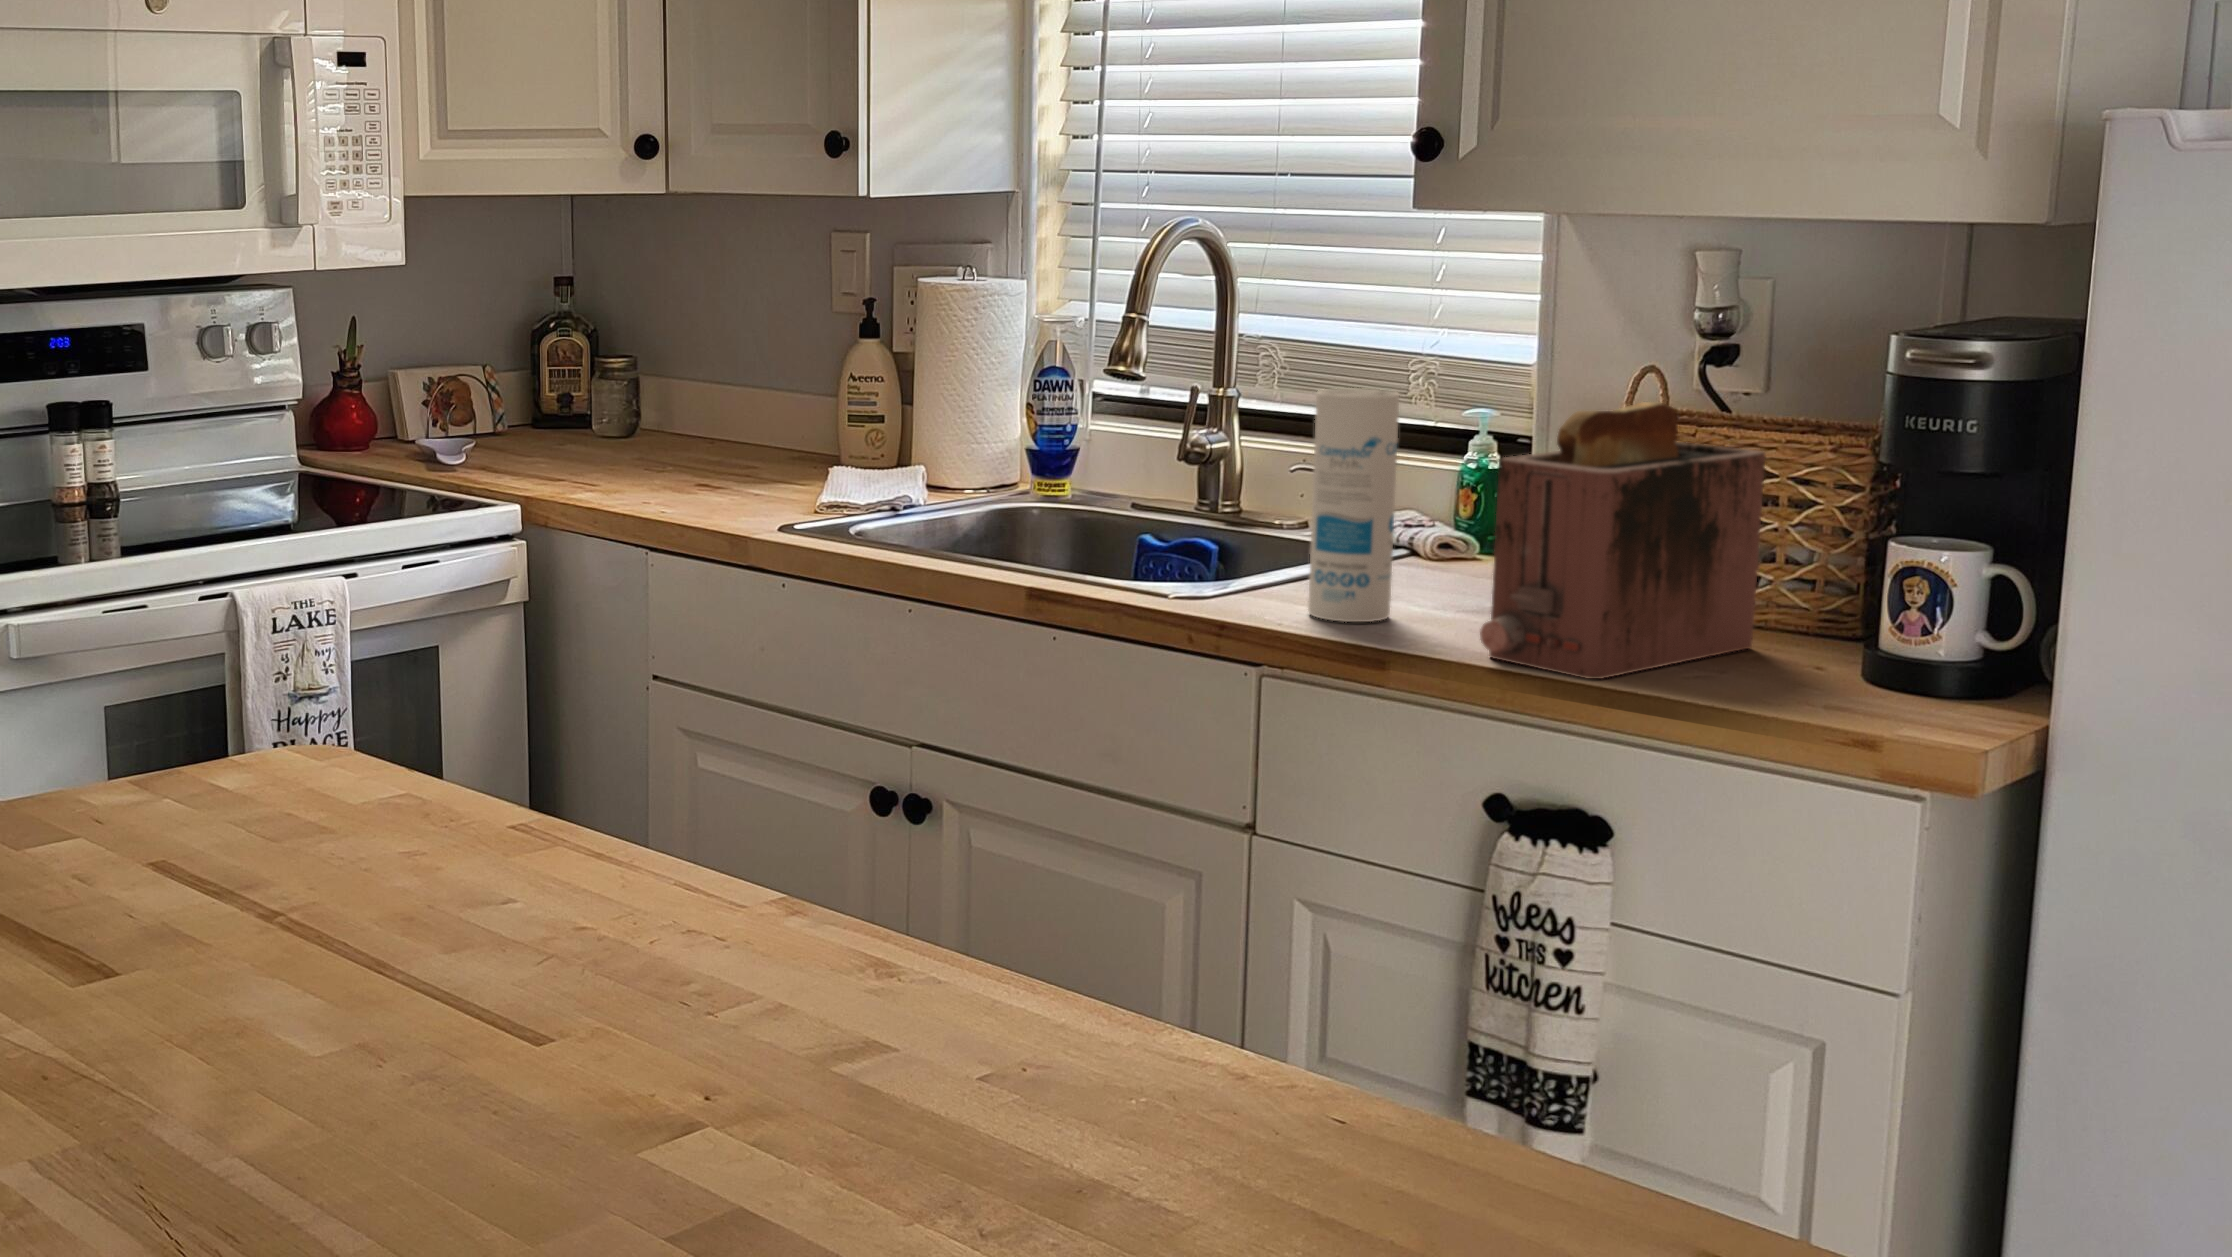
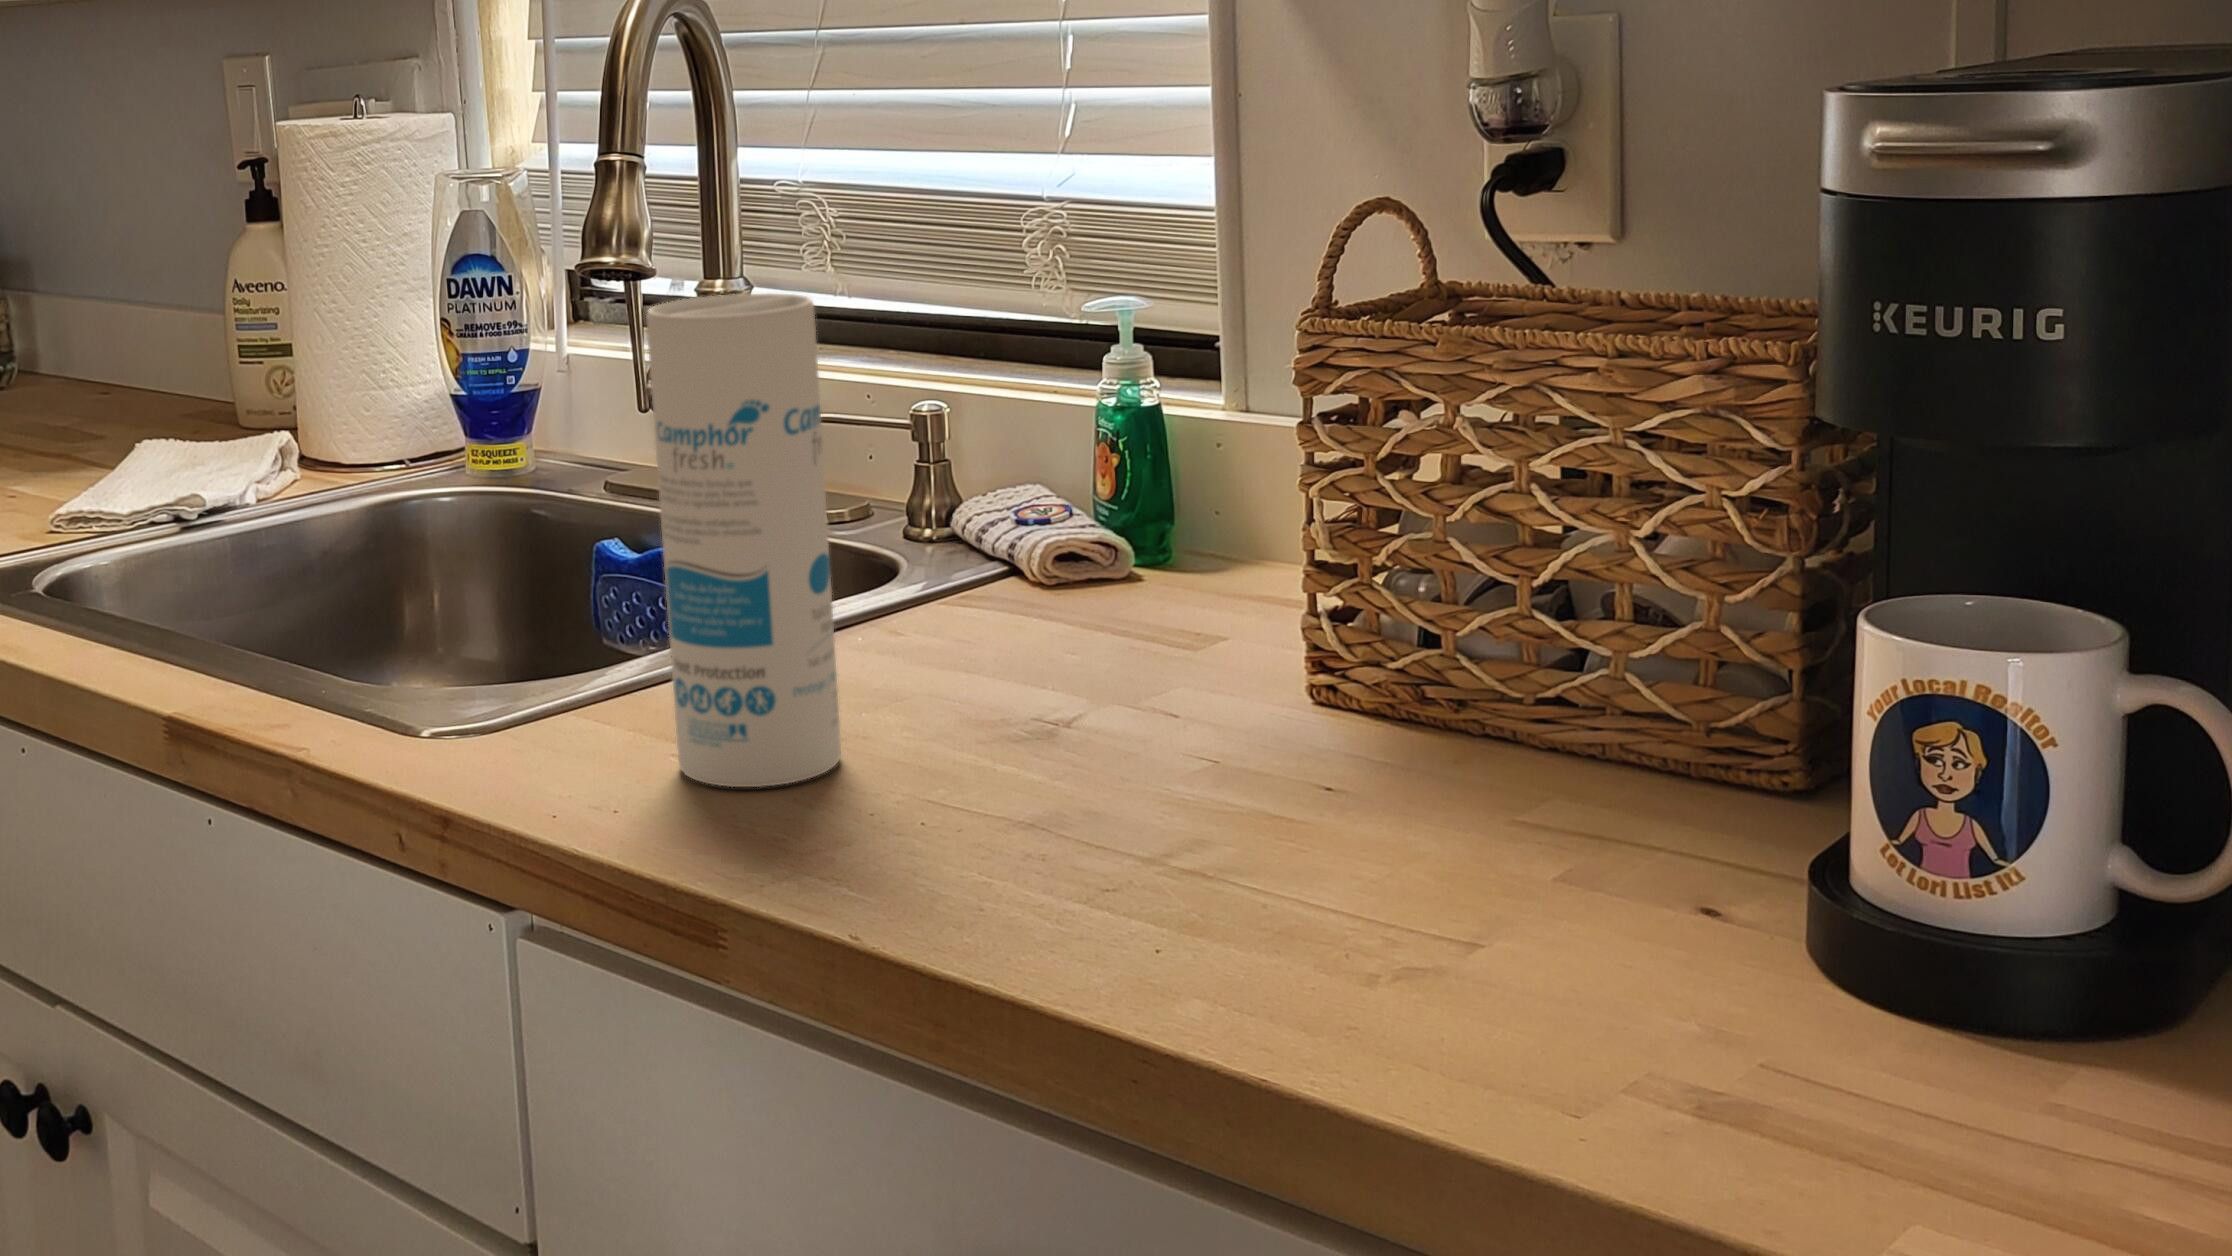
toaster: present [1480,402,1765,679] -> none [921,295,1562,975]

